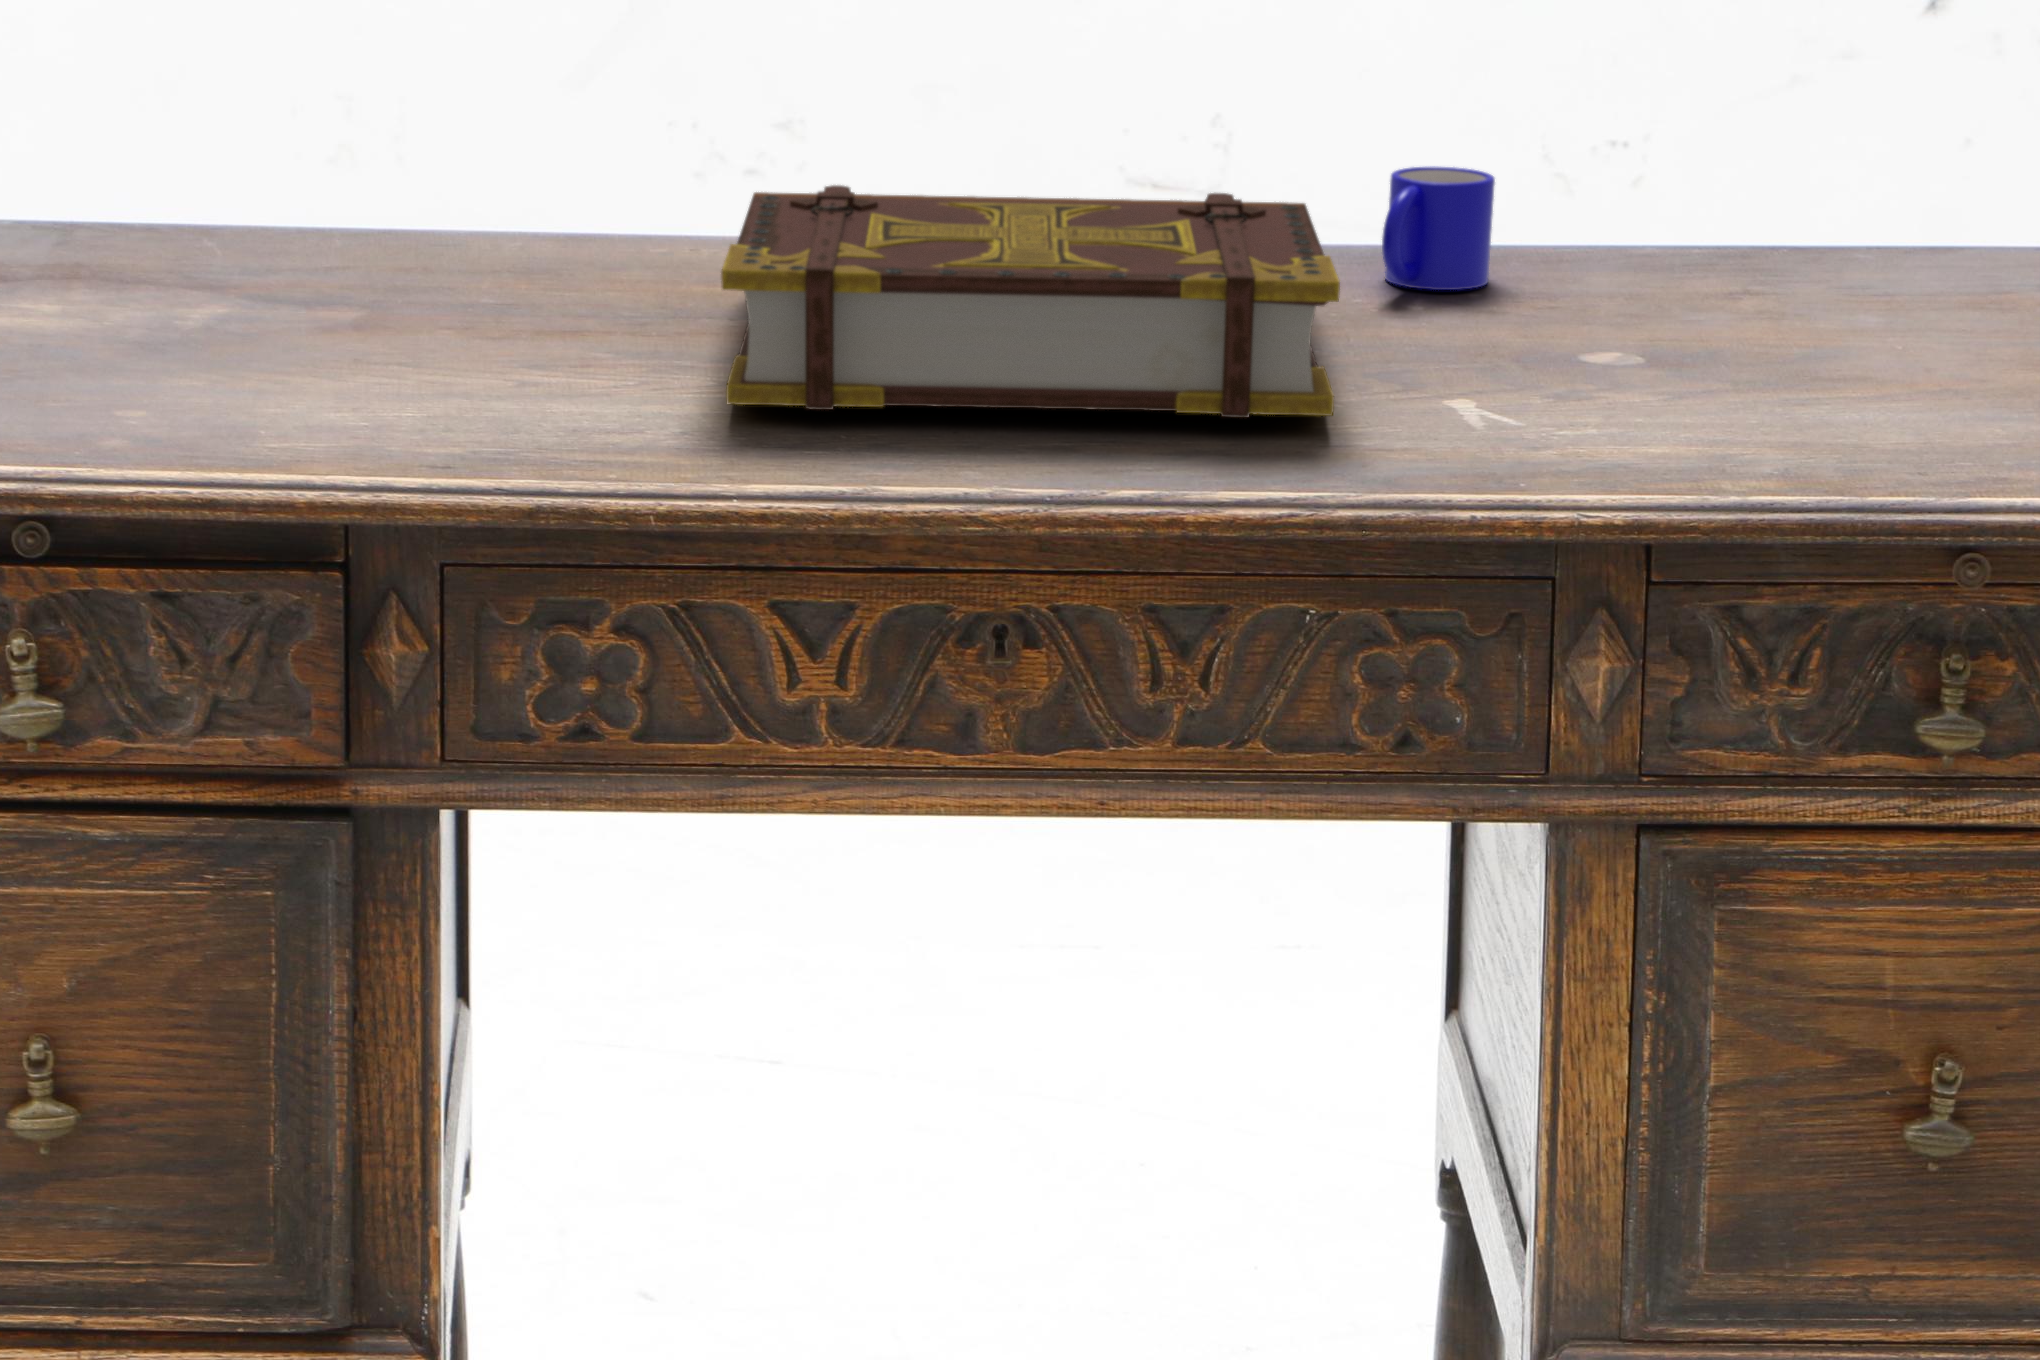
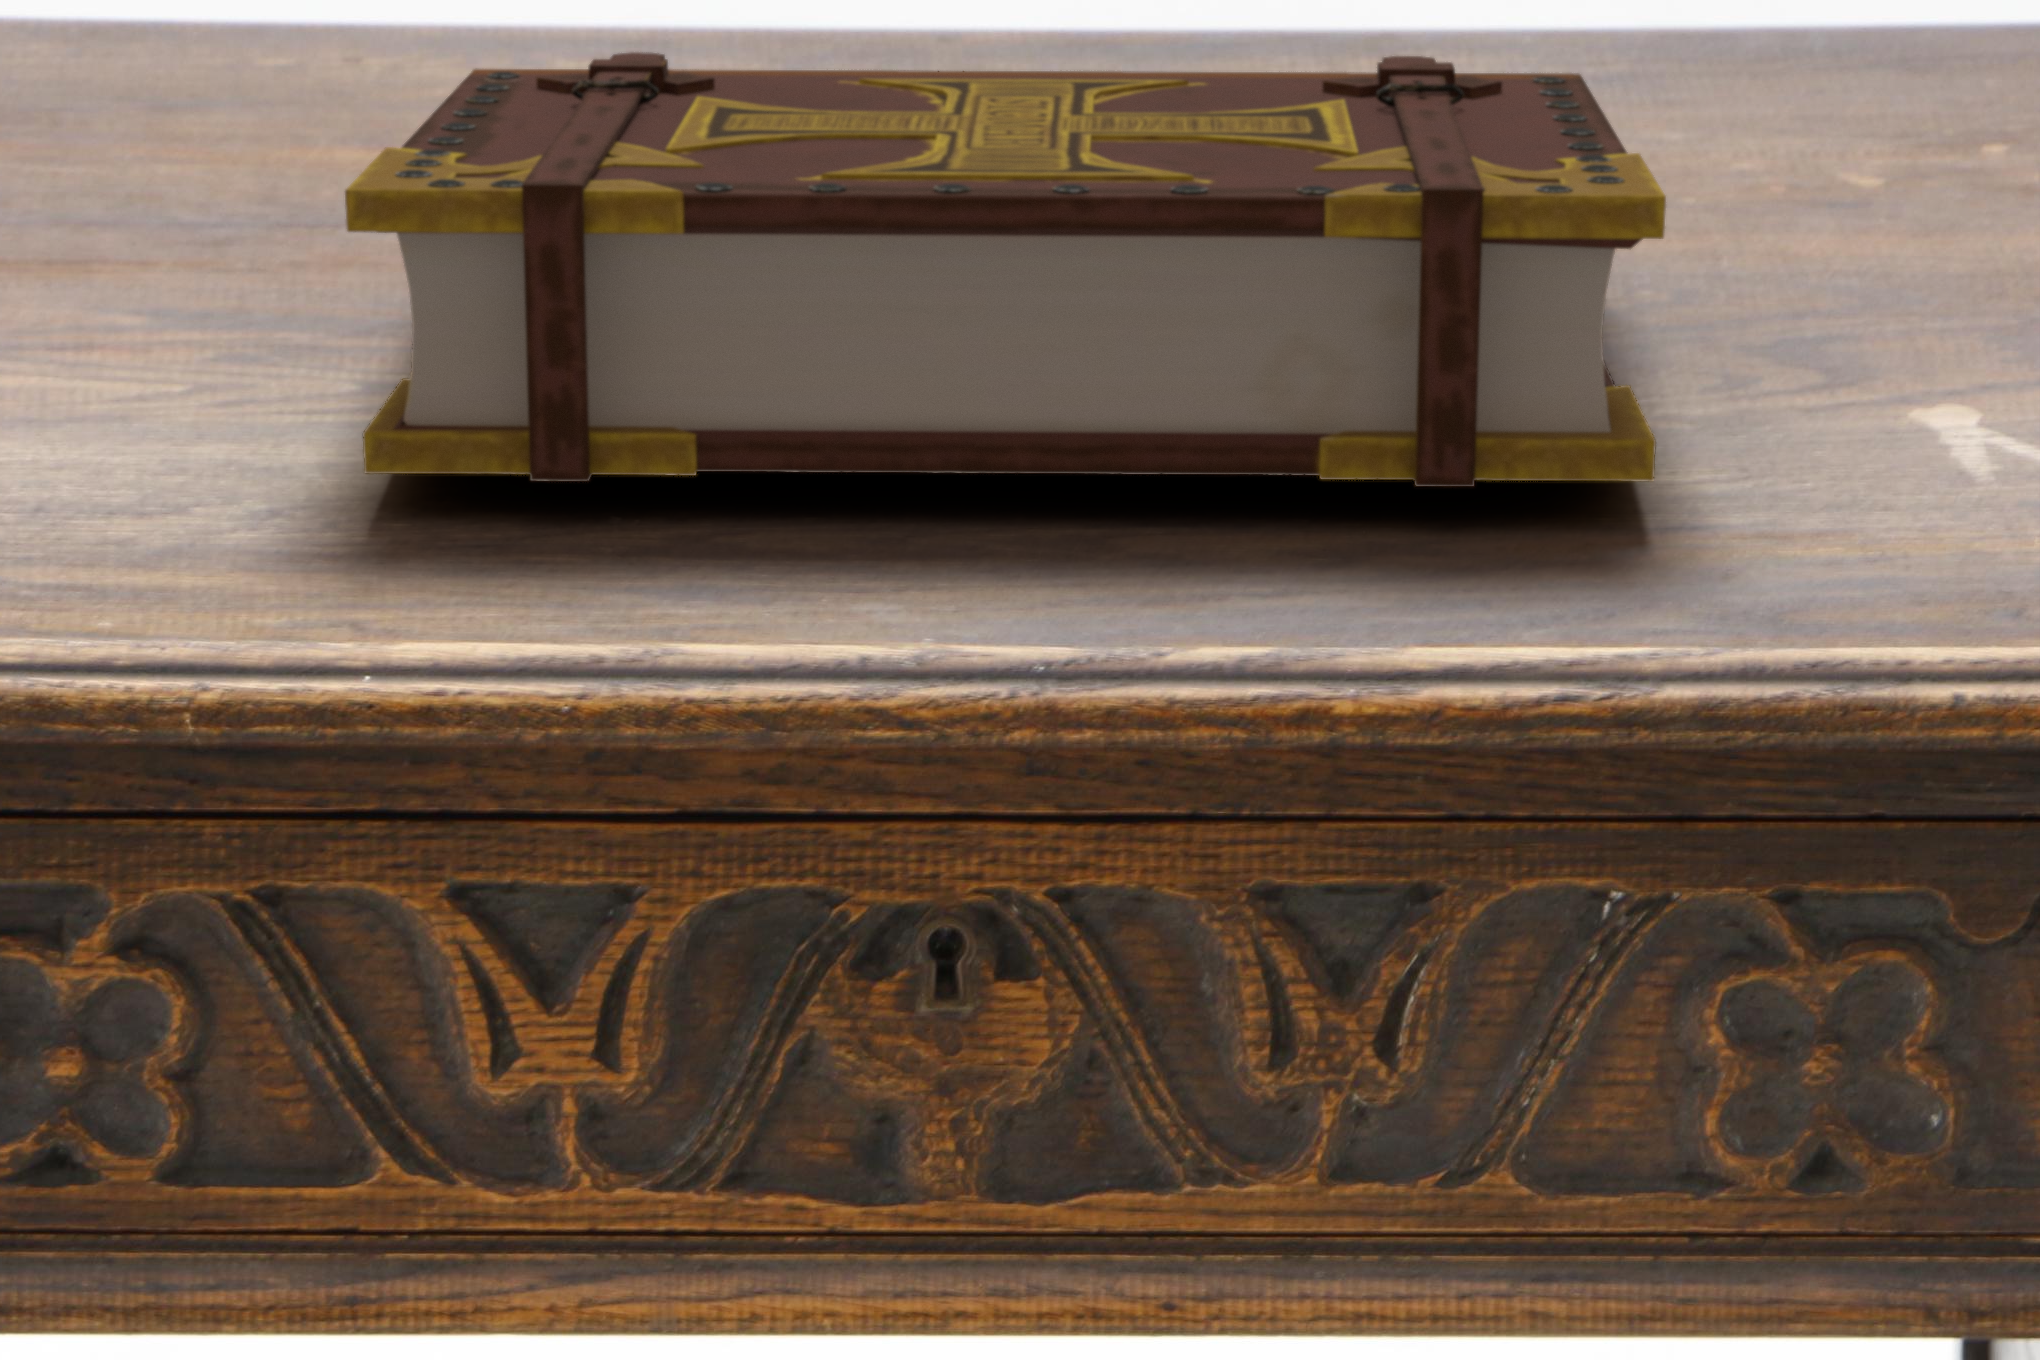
mug: present [1382,166,1495,290] -> none [1735,14,1956,250]

